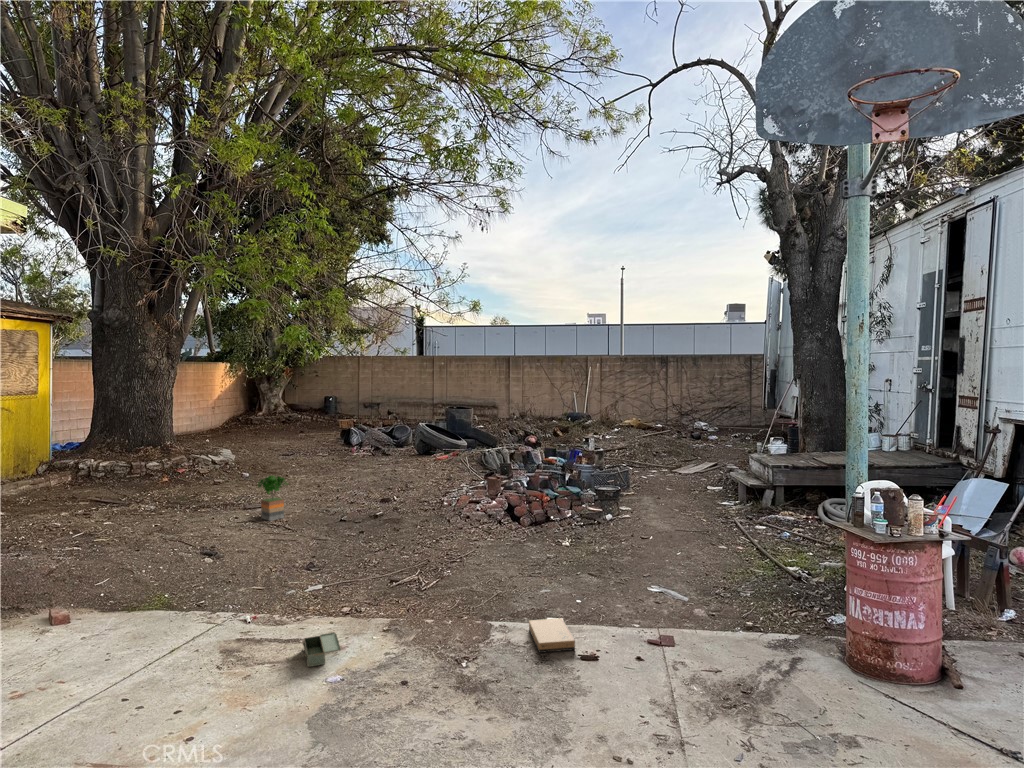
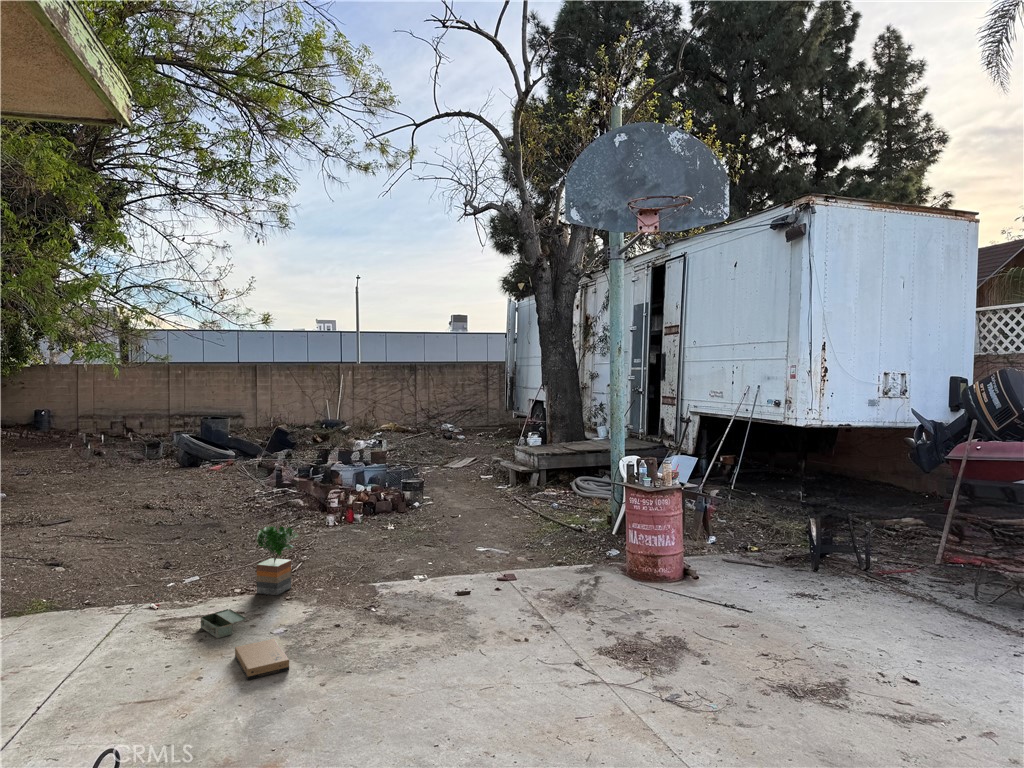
potted tree: present [258,476,288,521] -> present [256,526,298,595]
cardboard box: present [529,618,575,653] -> present [235,639,289,680]

